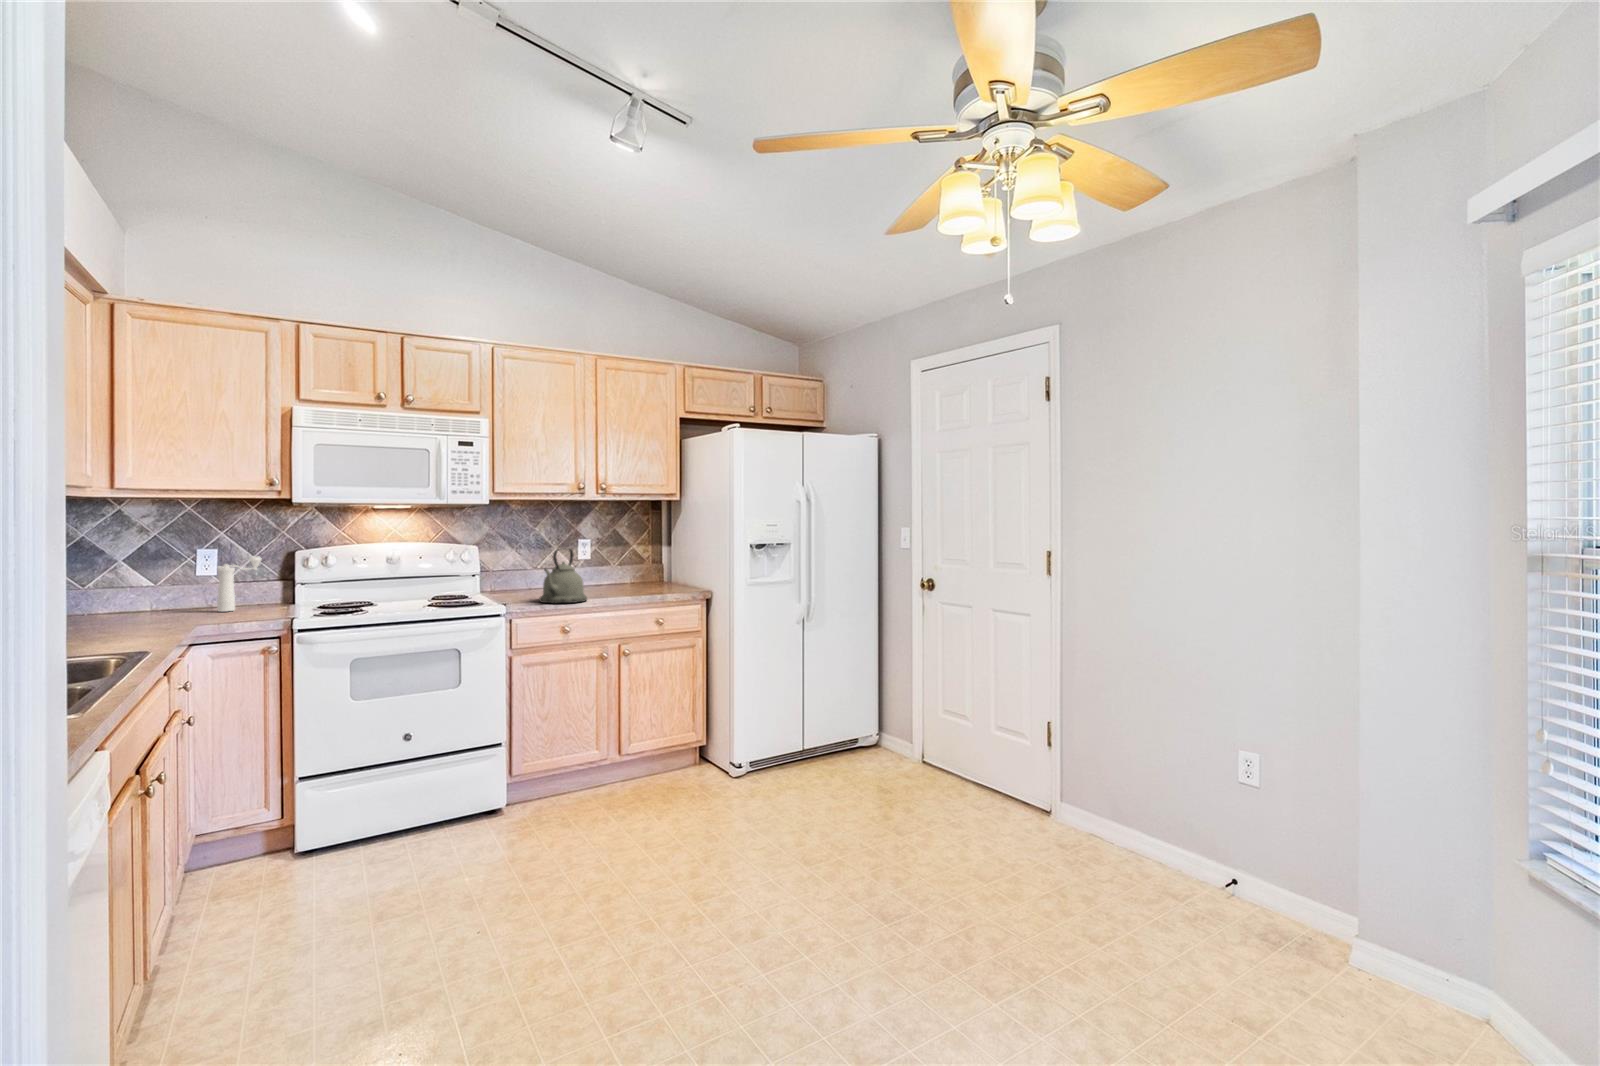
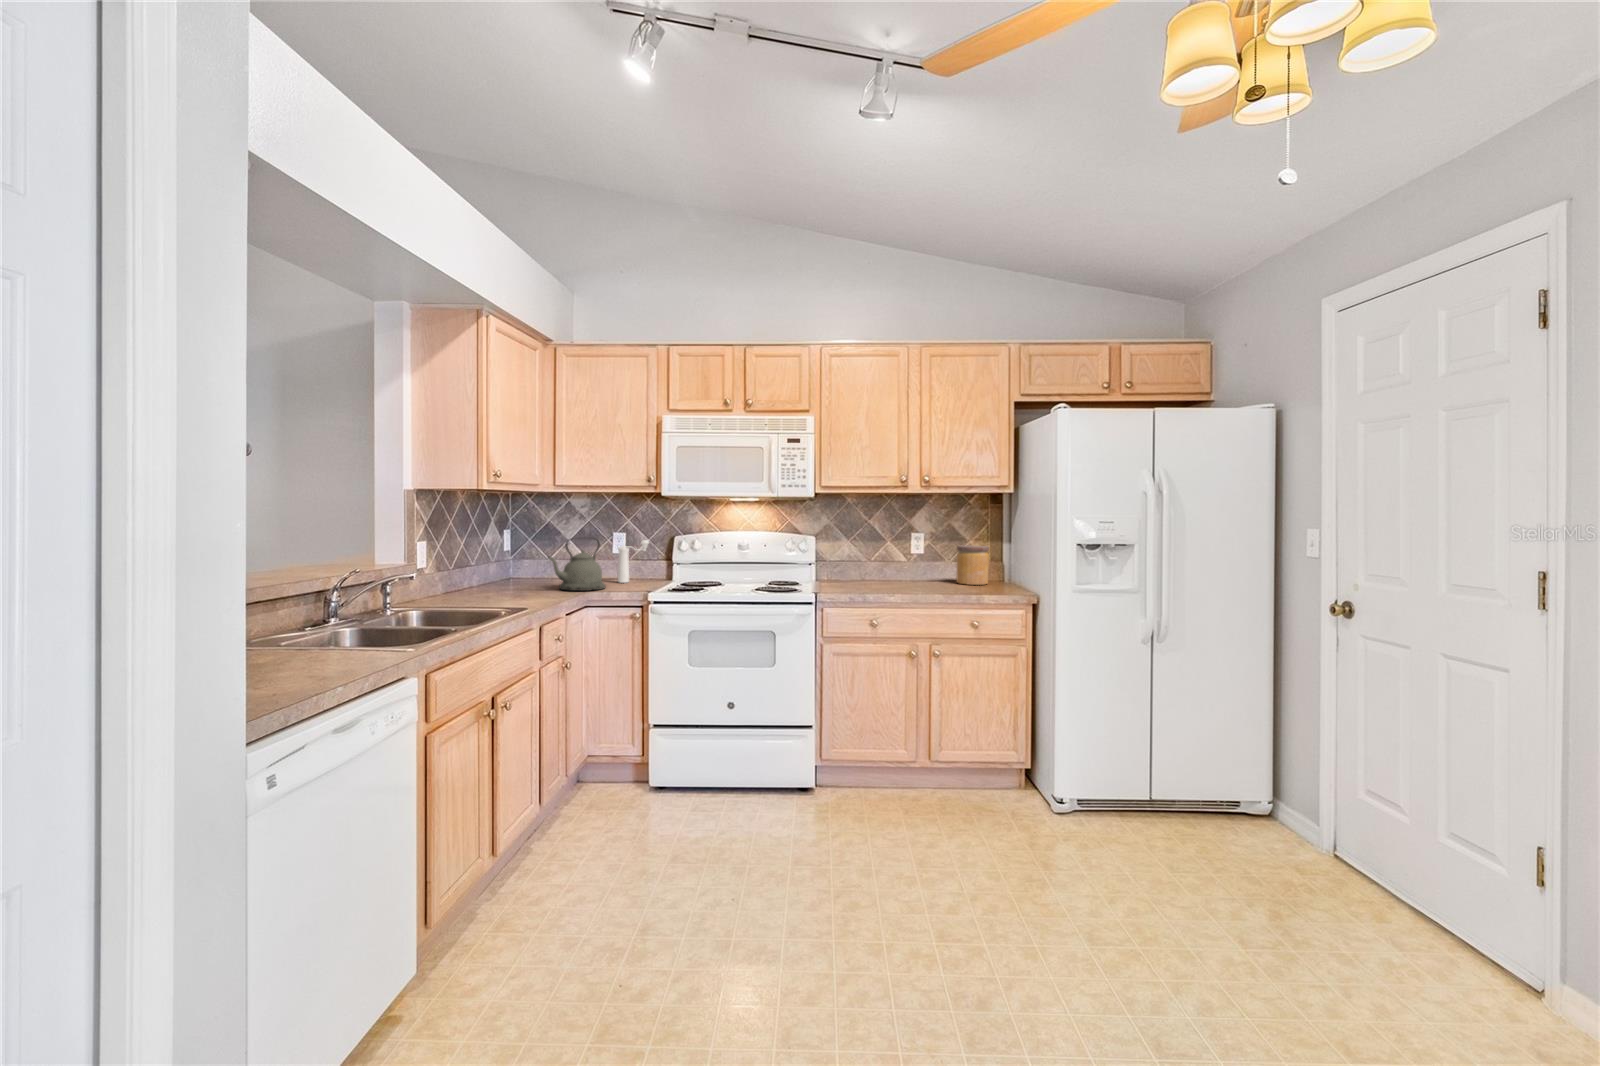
kettle: present [539,549,587,603] -> present [548,539,606,591]
jar: none [625,550,655,587] -> present [957,545,989,585]

